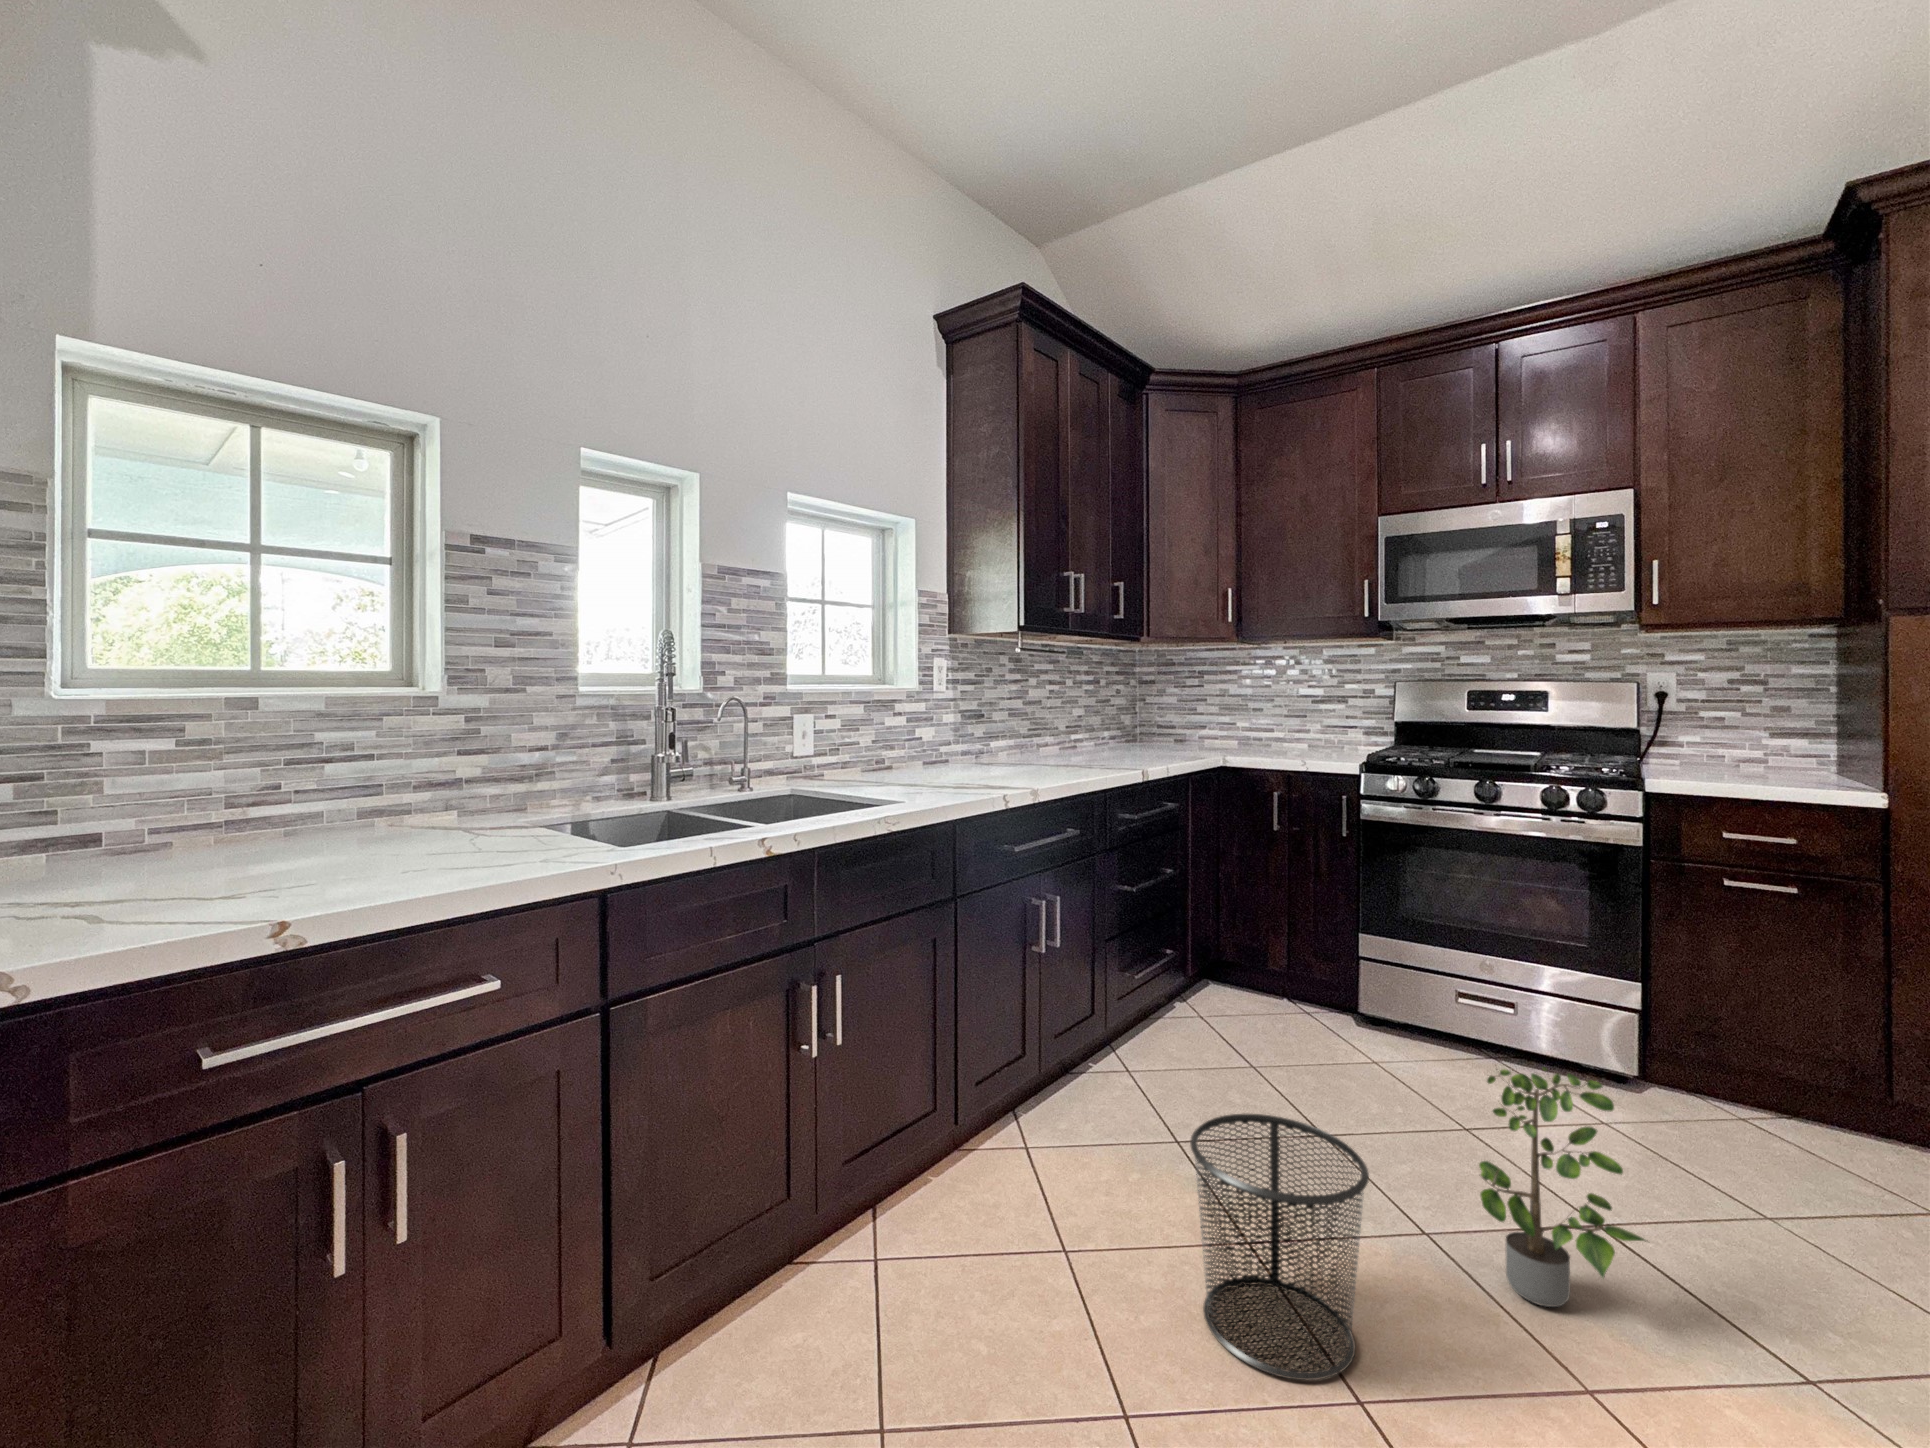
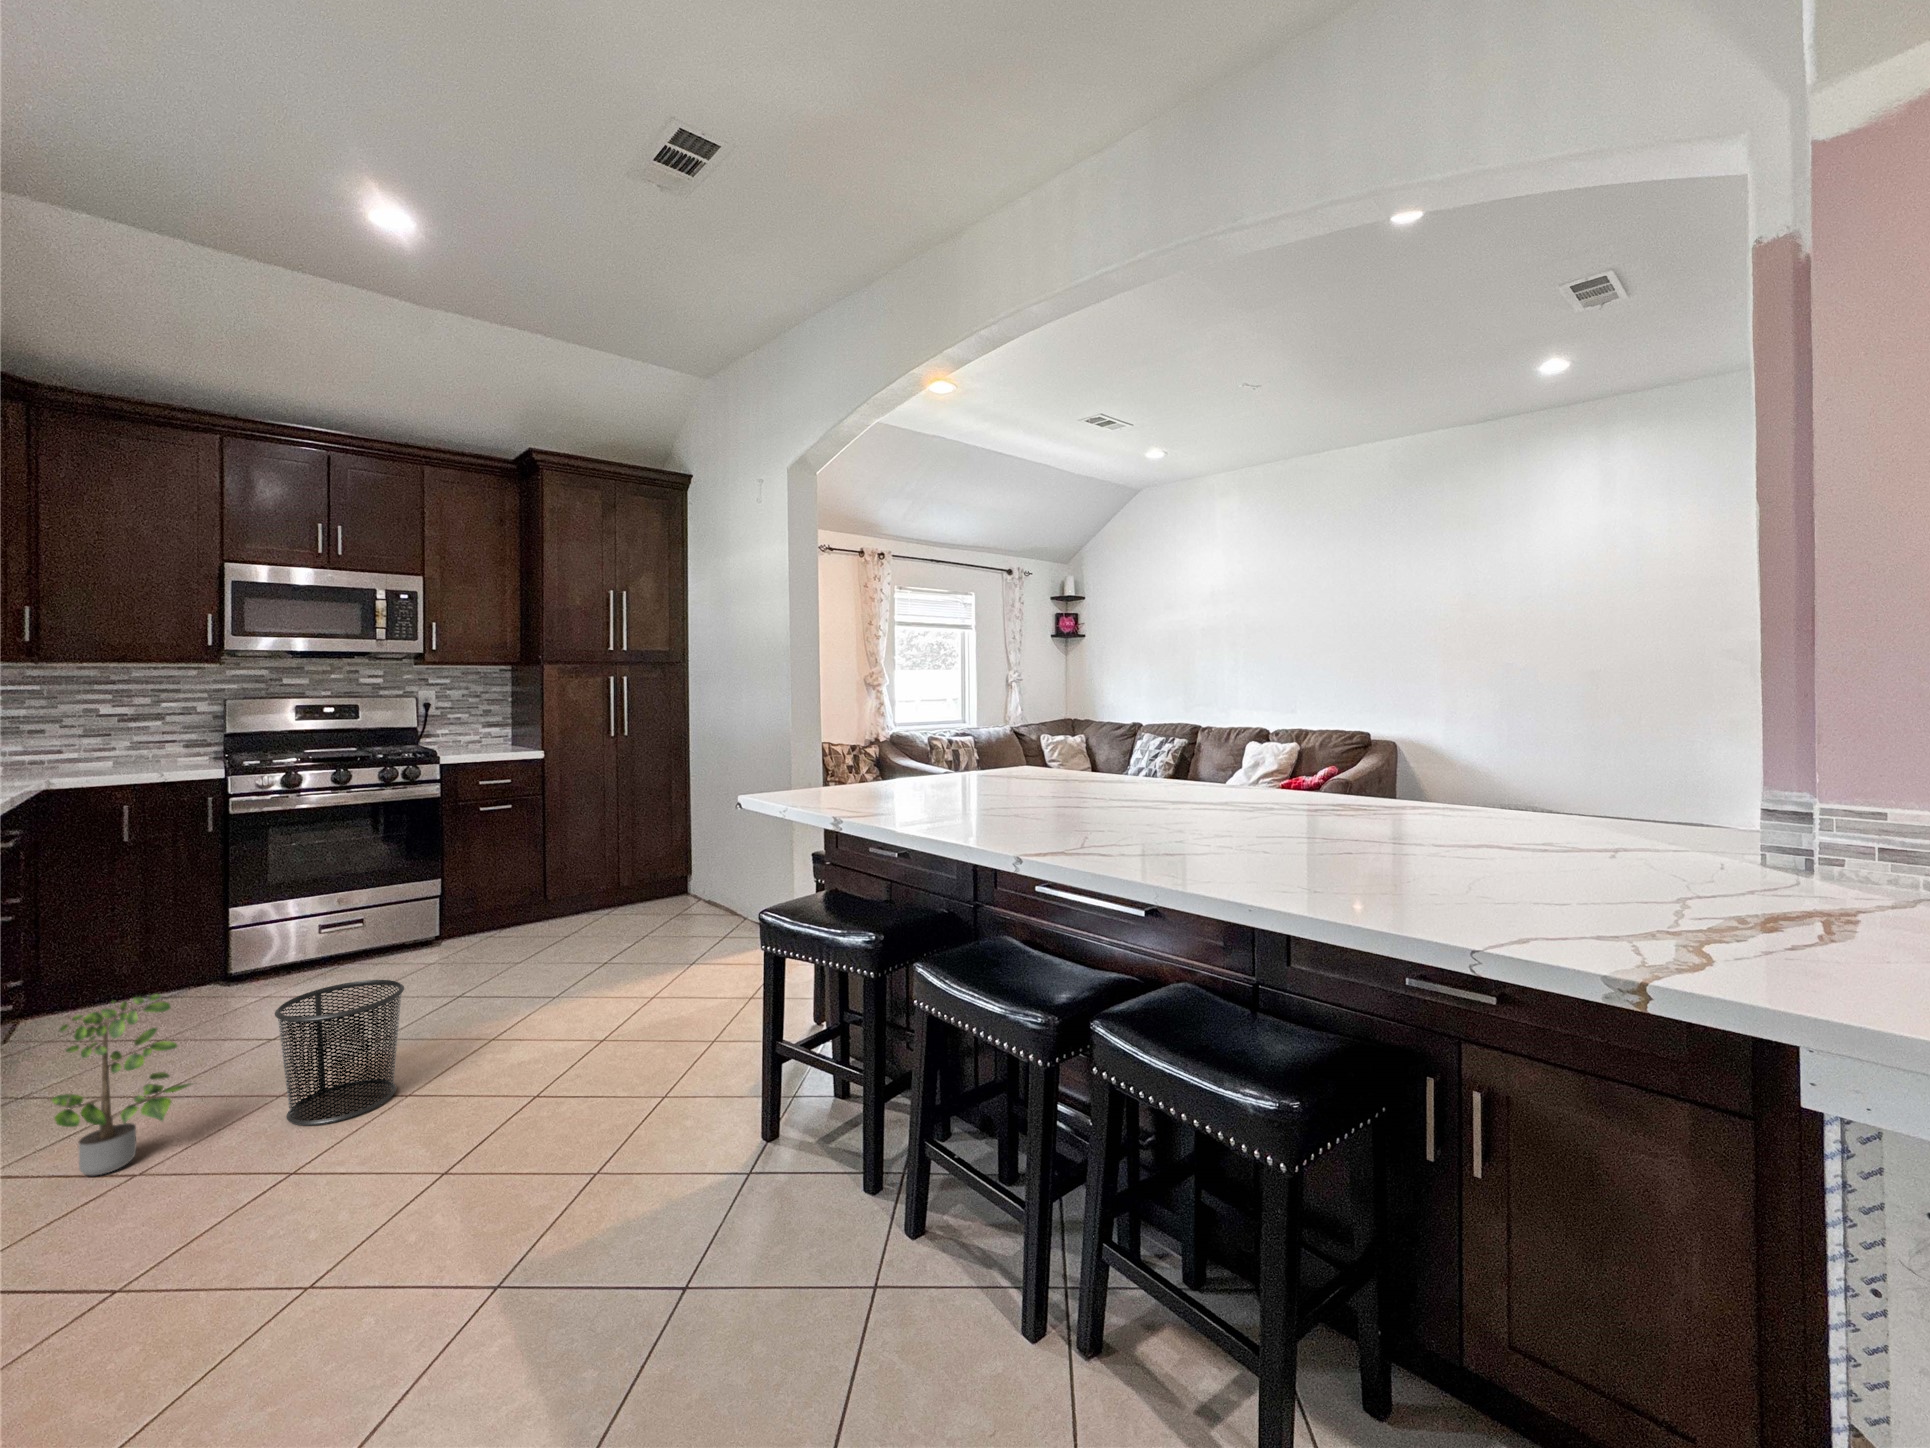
potted plant: present [1479,1067,1646,1307] -> present [52,994,191,1176]

